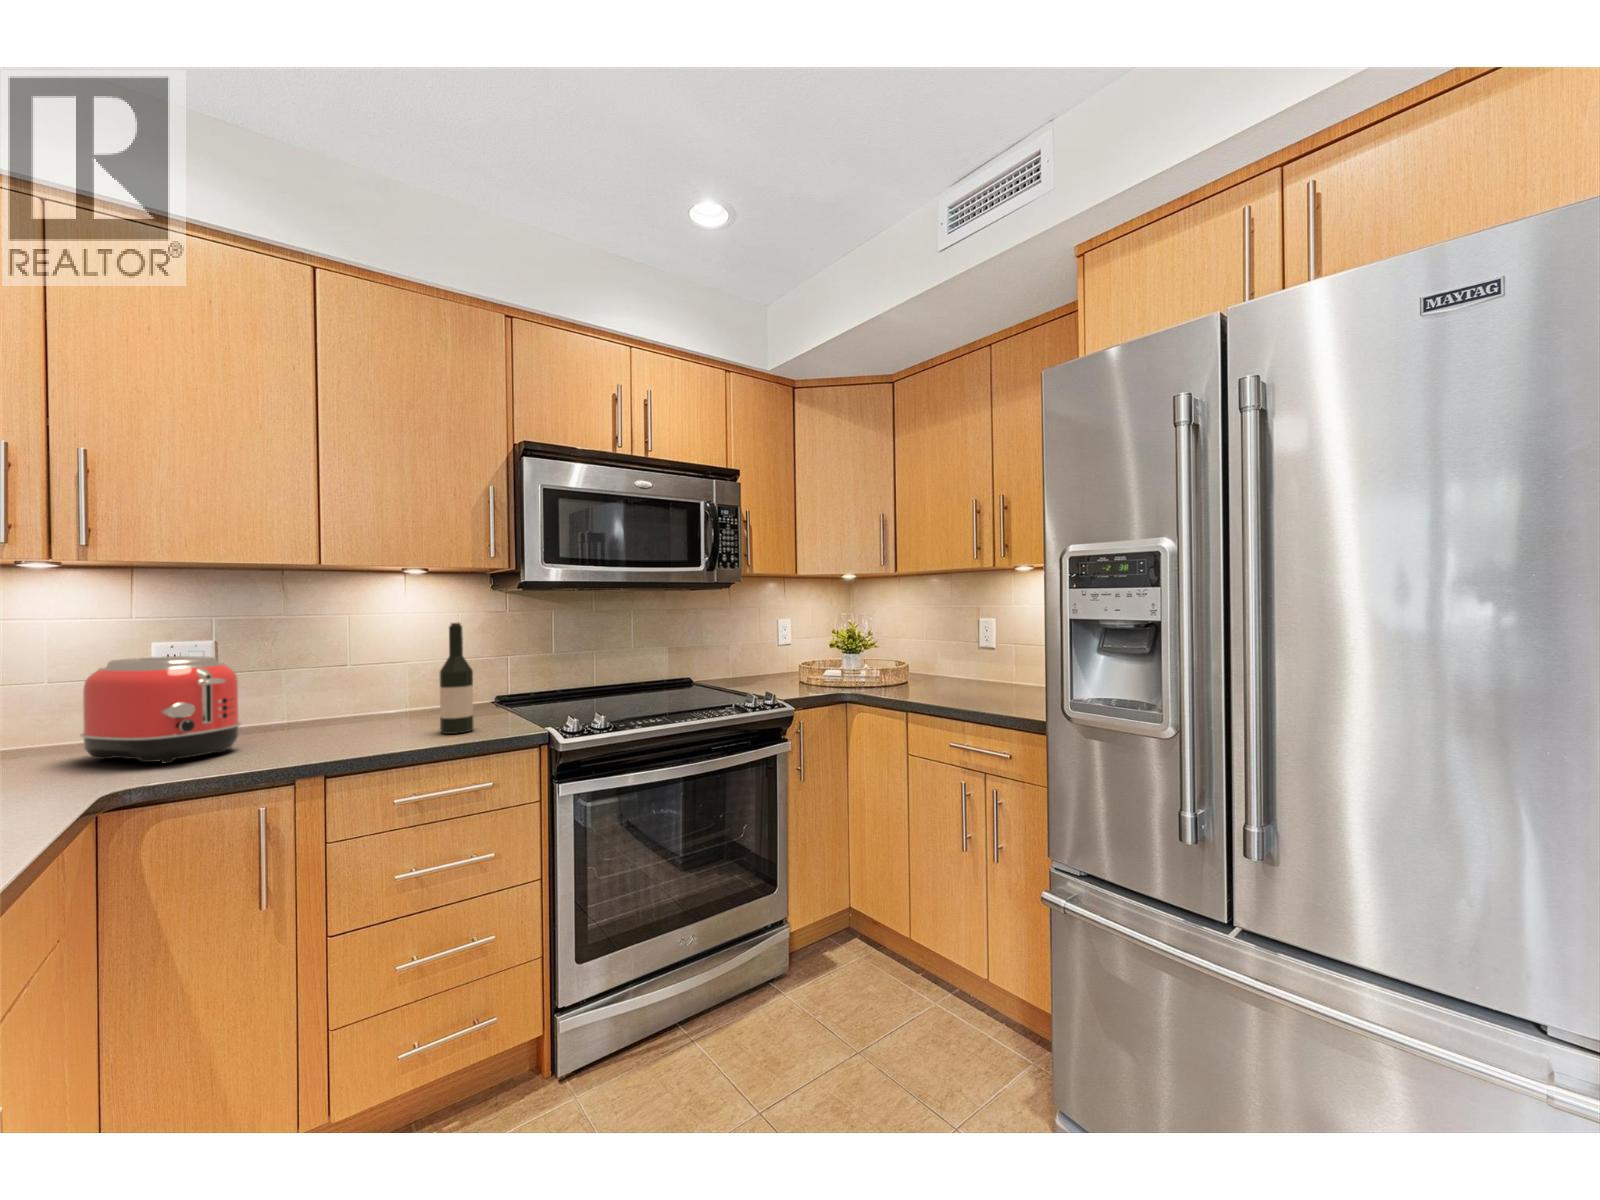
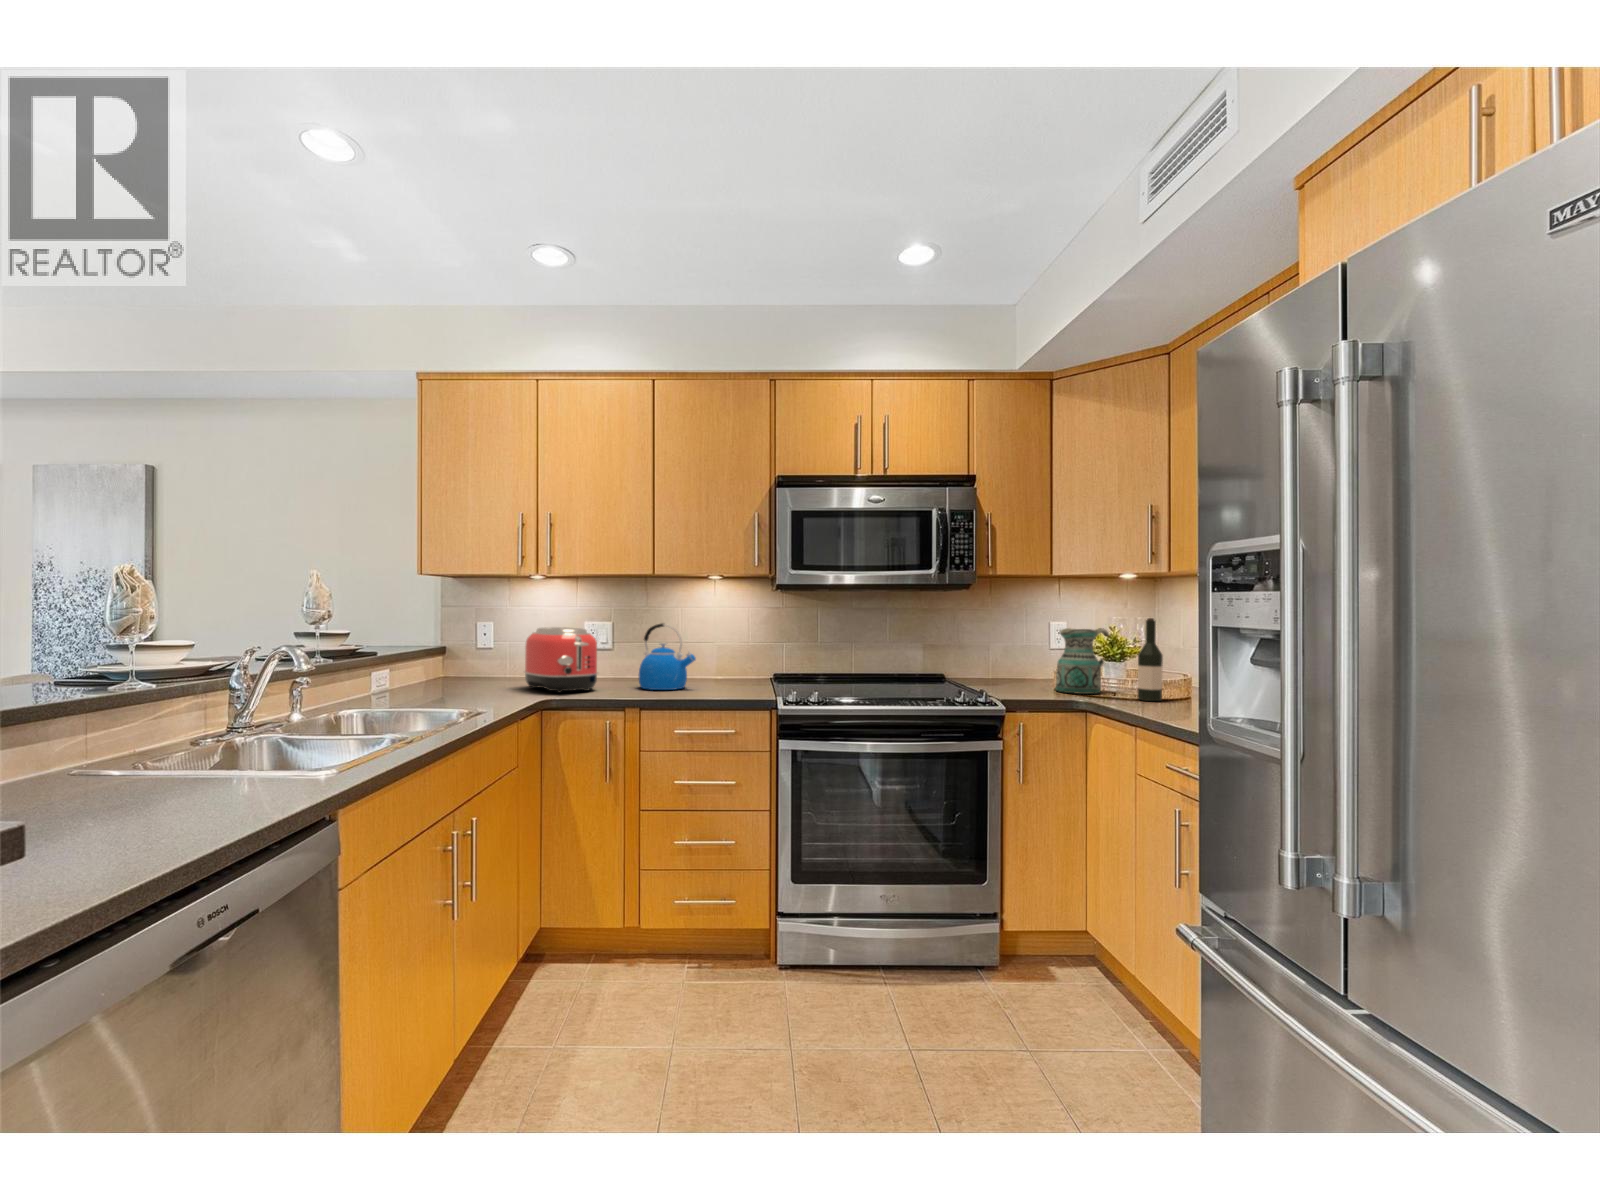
wine bottle: present [440,623,474,734] -> present [1138,618,1163,701]
ceramic pitcher: none [808,623,852,688] -> present [1055,628,1109,694]
kettle: none [311,641,407,738] -> present [639,623,696,690]

